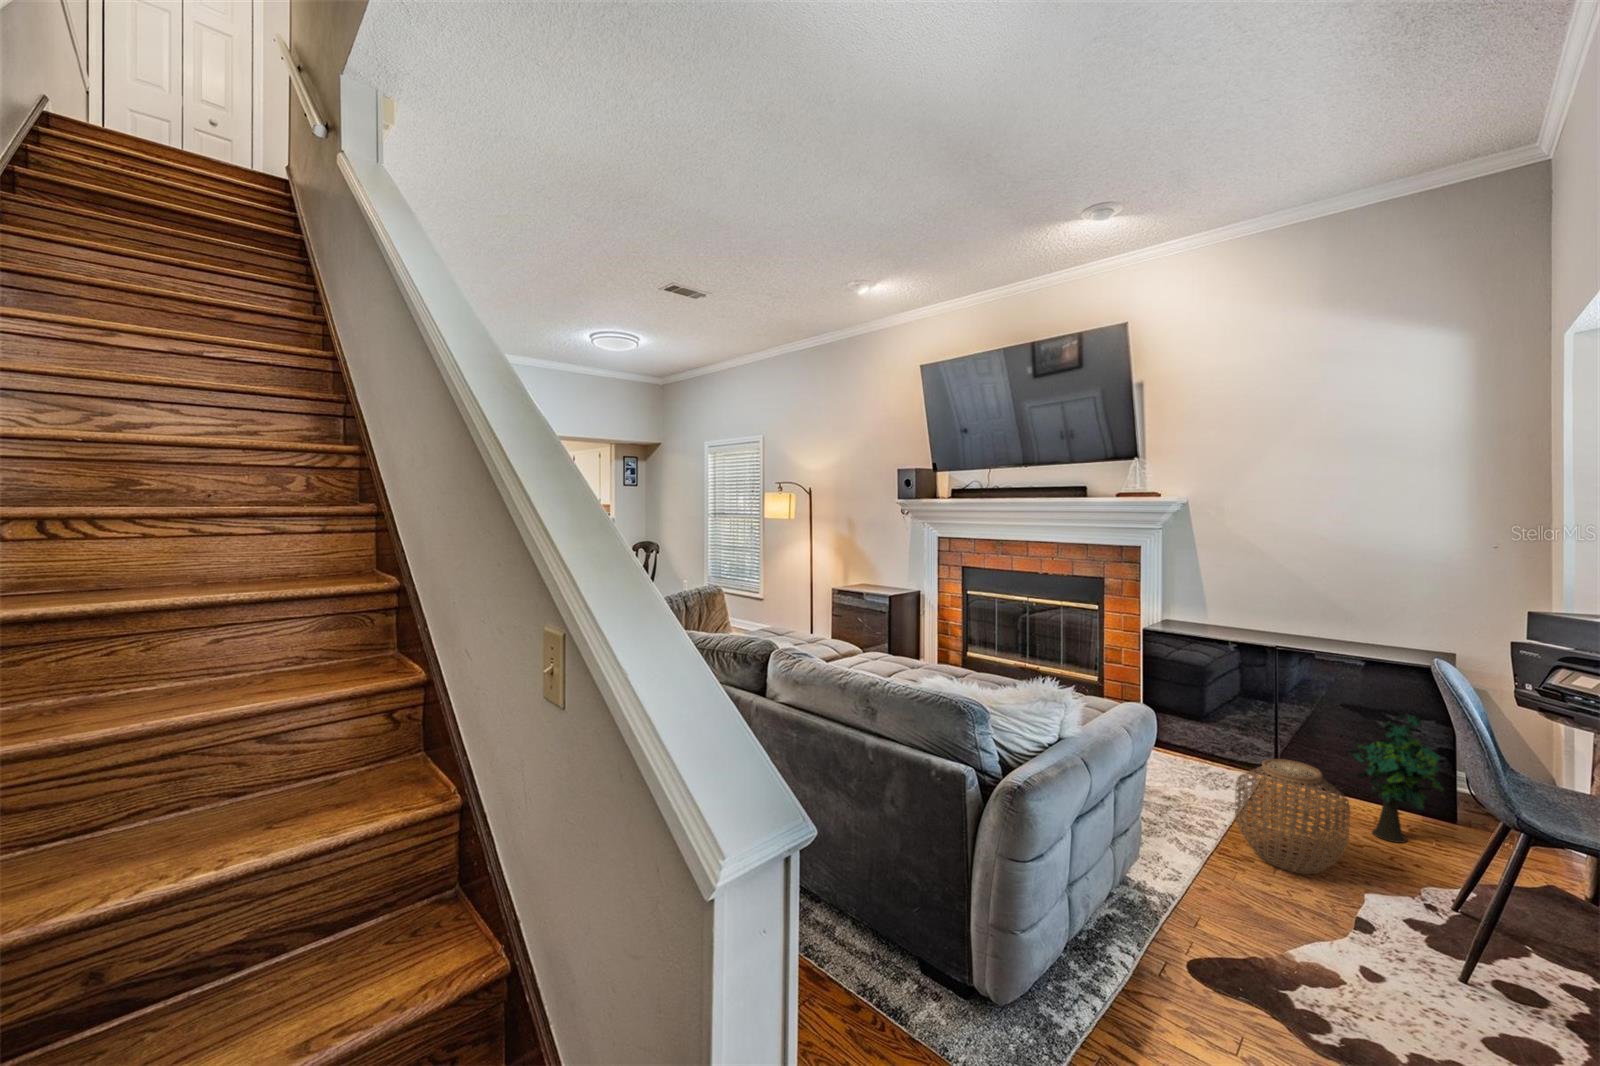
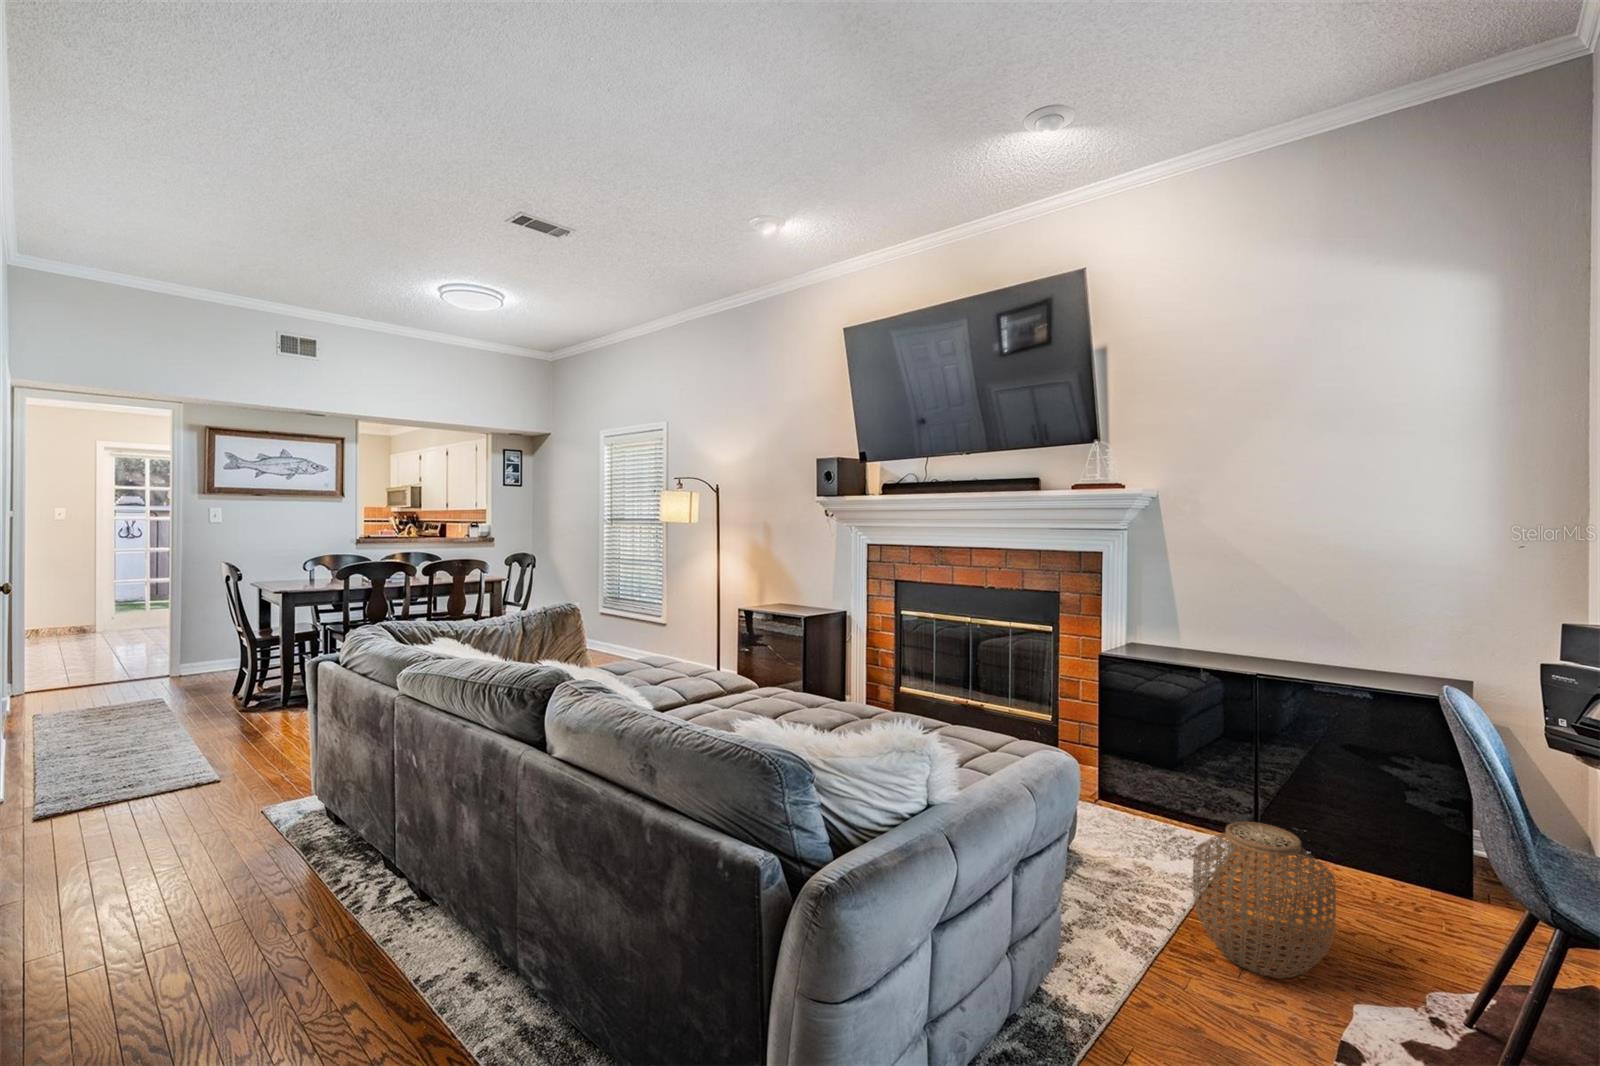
decorative plant: present [1347,715,1444,843] -> none [1333,760,1459,929]

